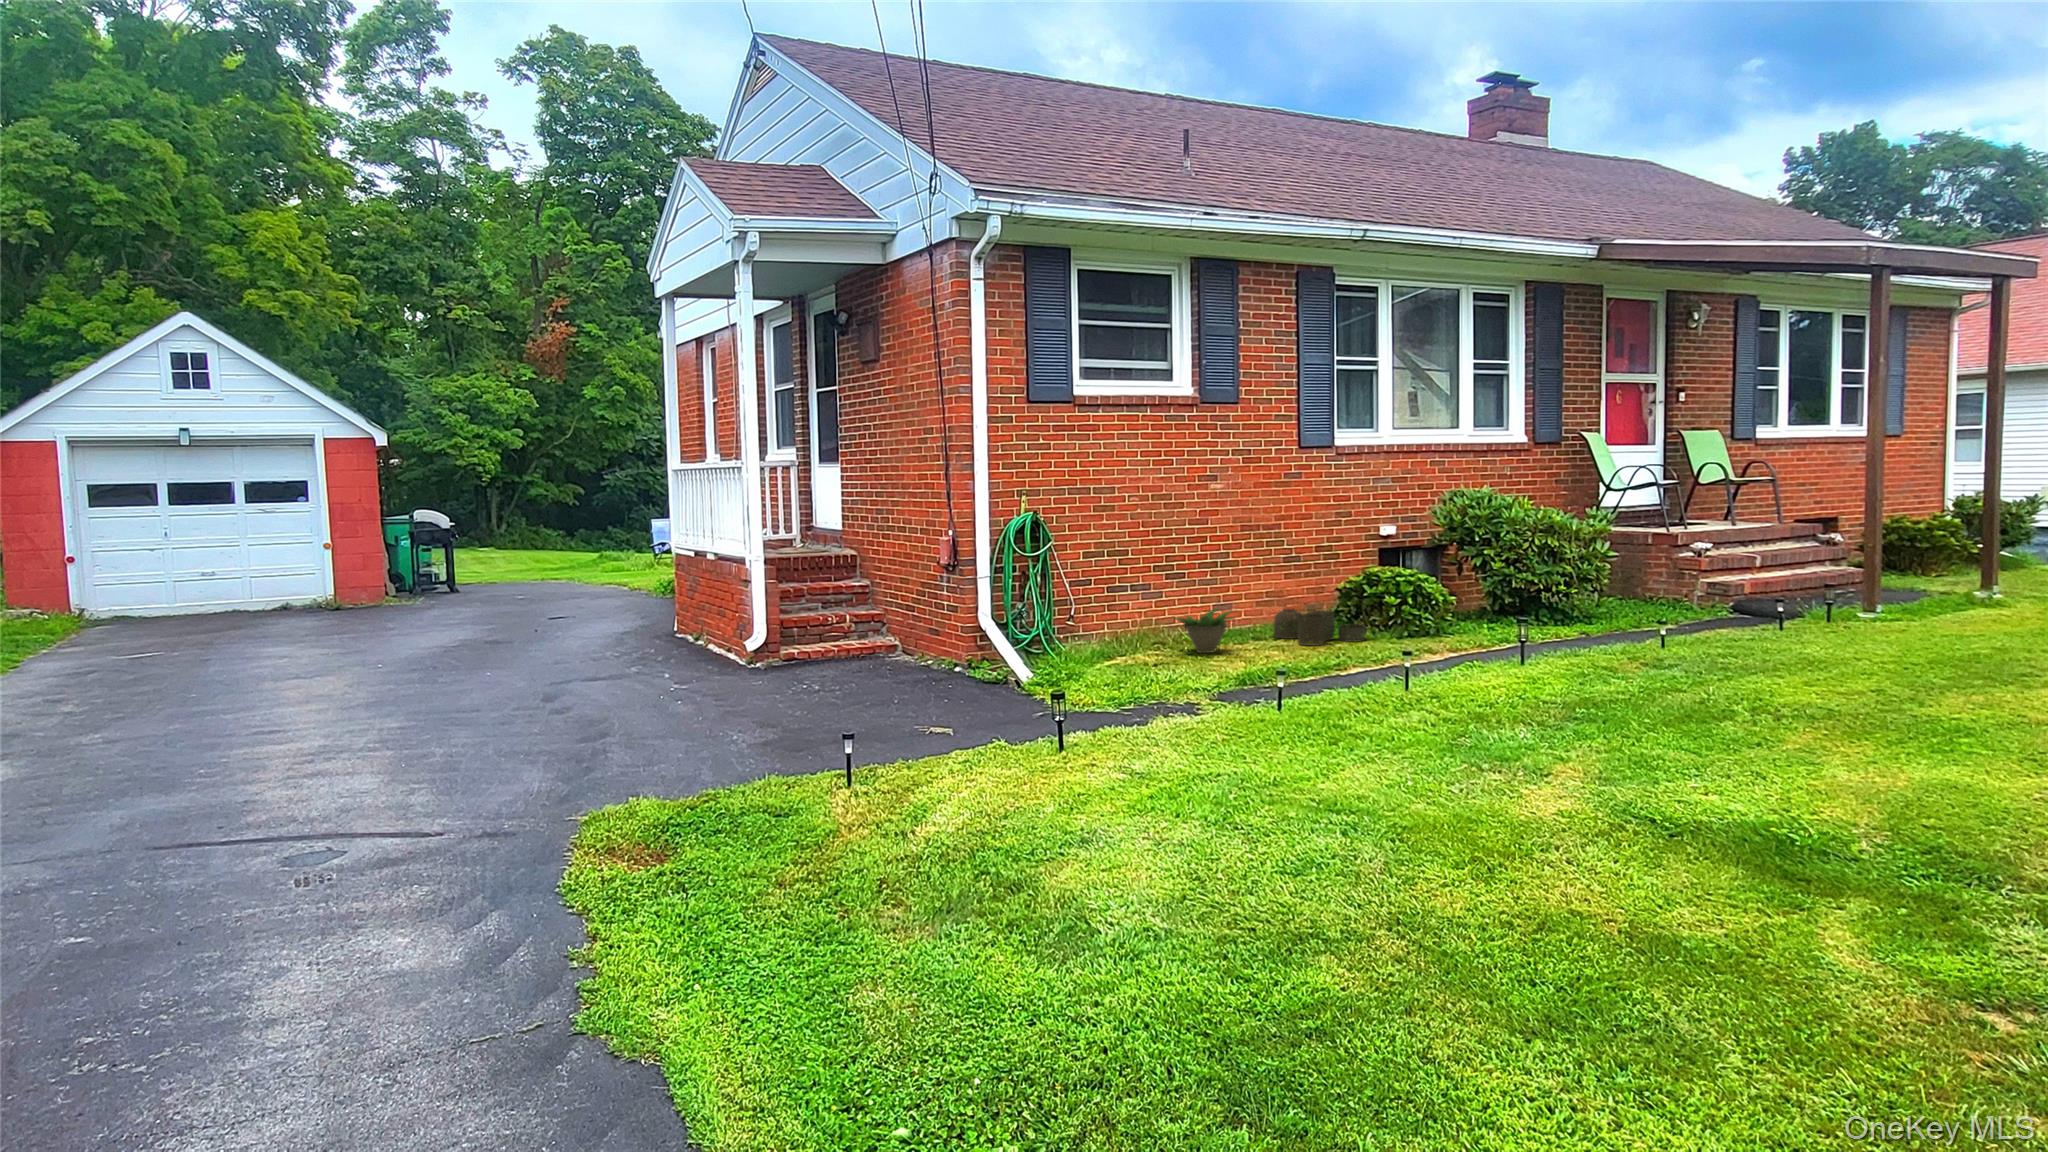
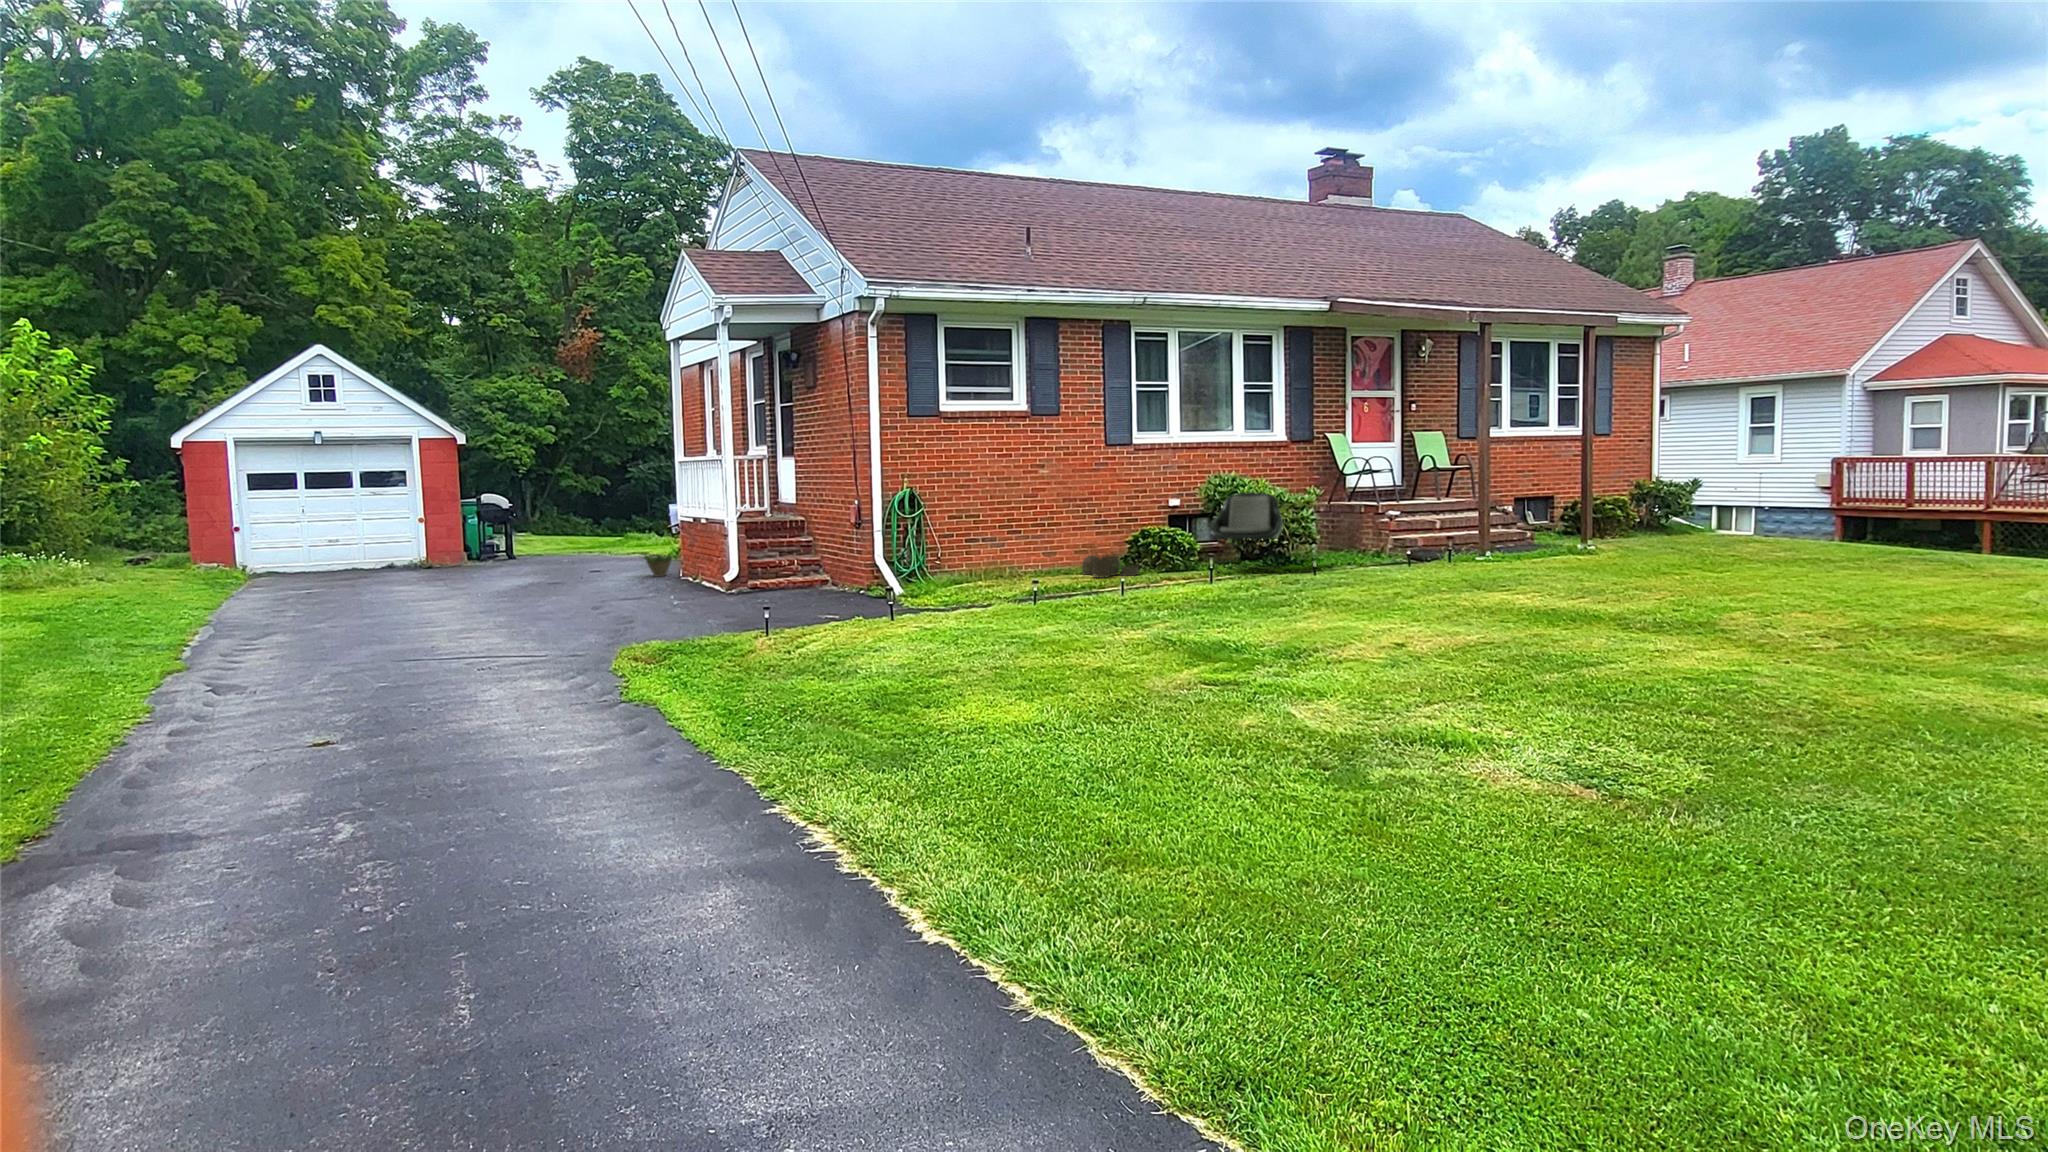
lounge chair: none [1473,516,1590,638] -> present [1210,492,1283,573]
decorative plant: present [1174,608,1234,653] -> present [643,554,673,577]

